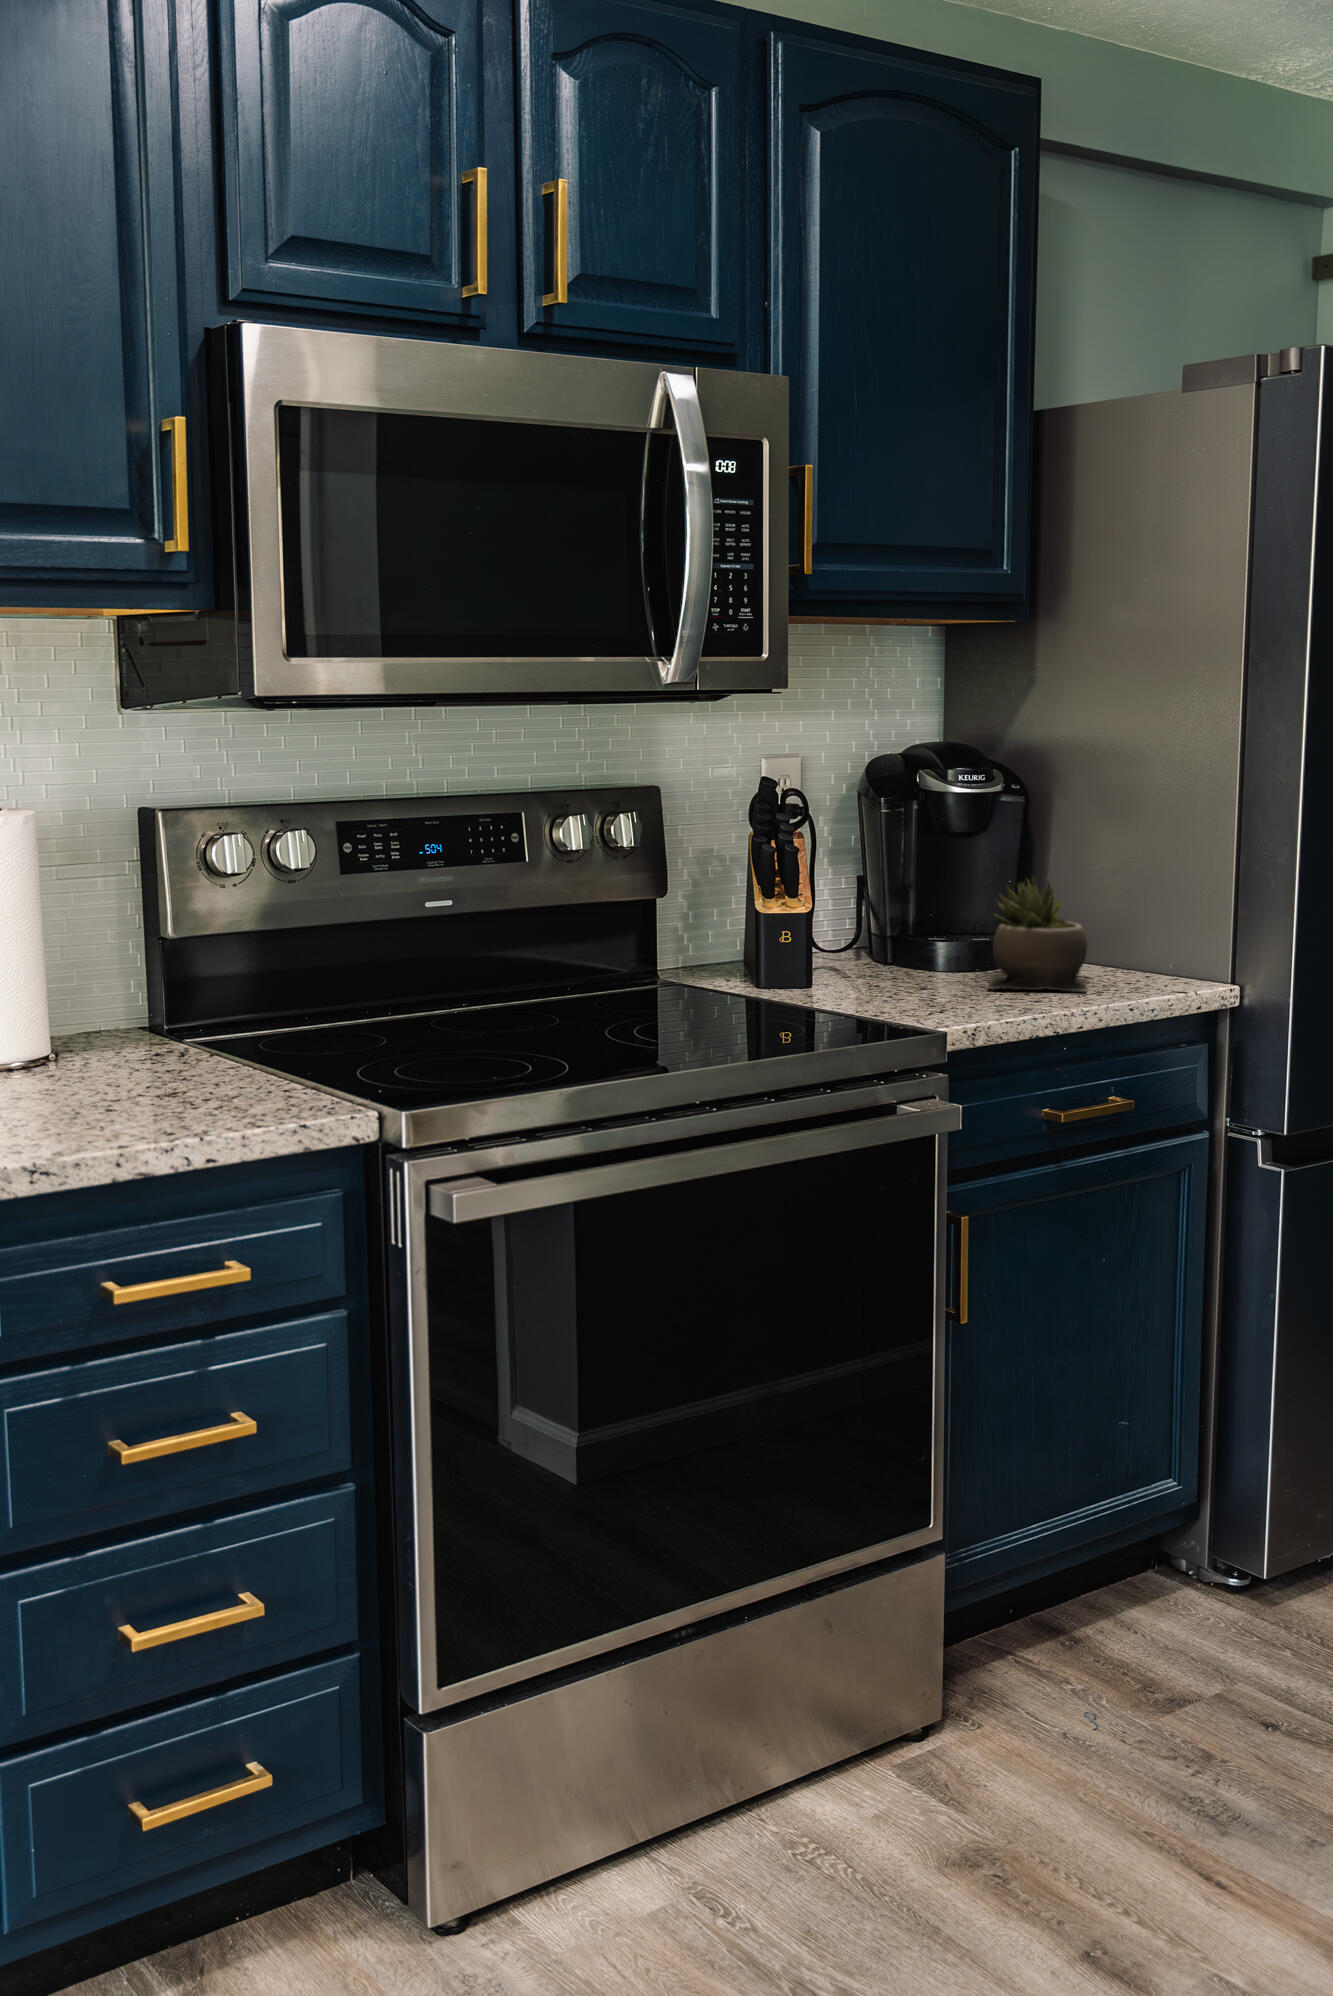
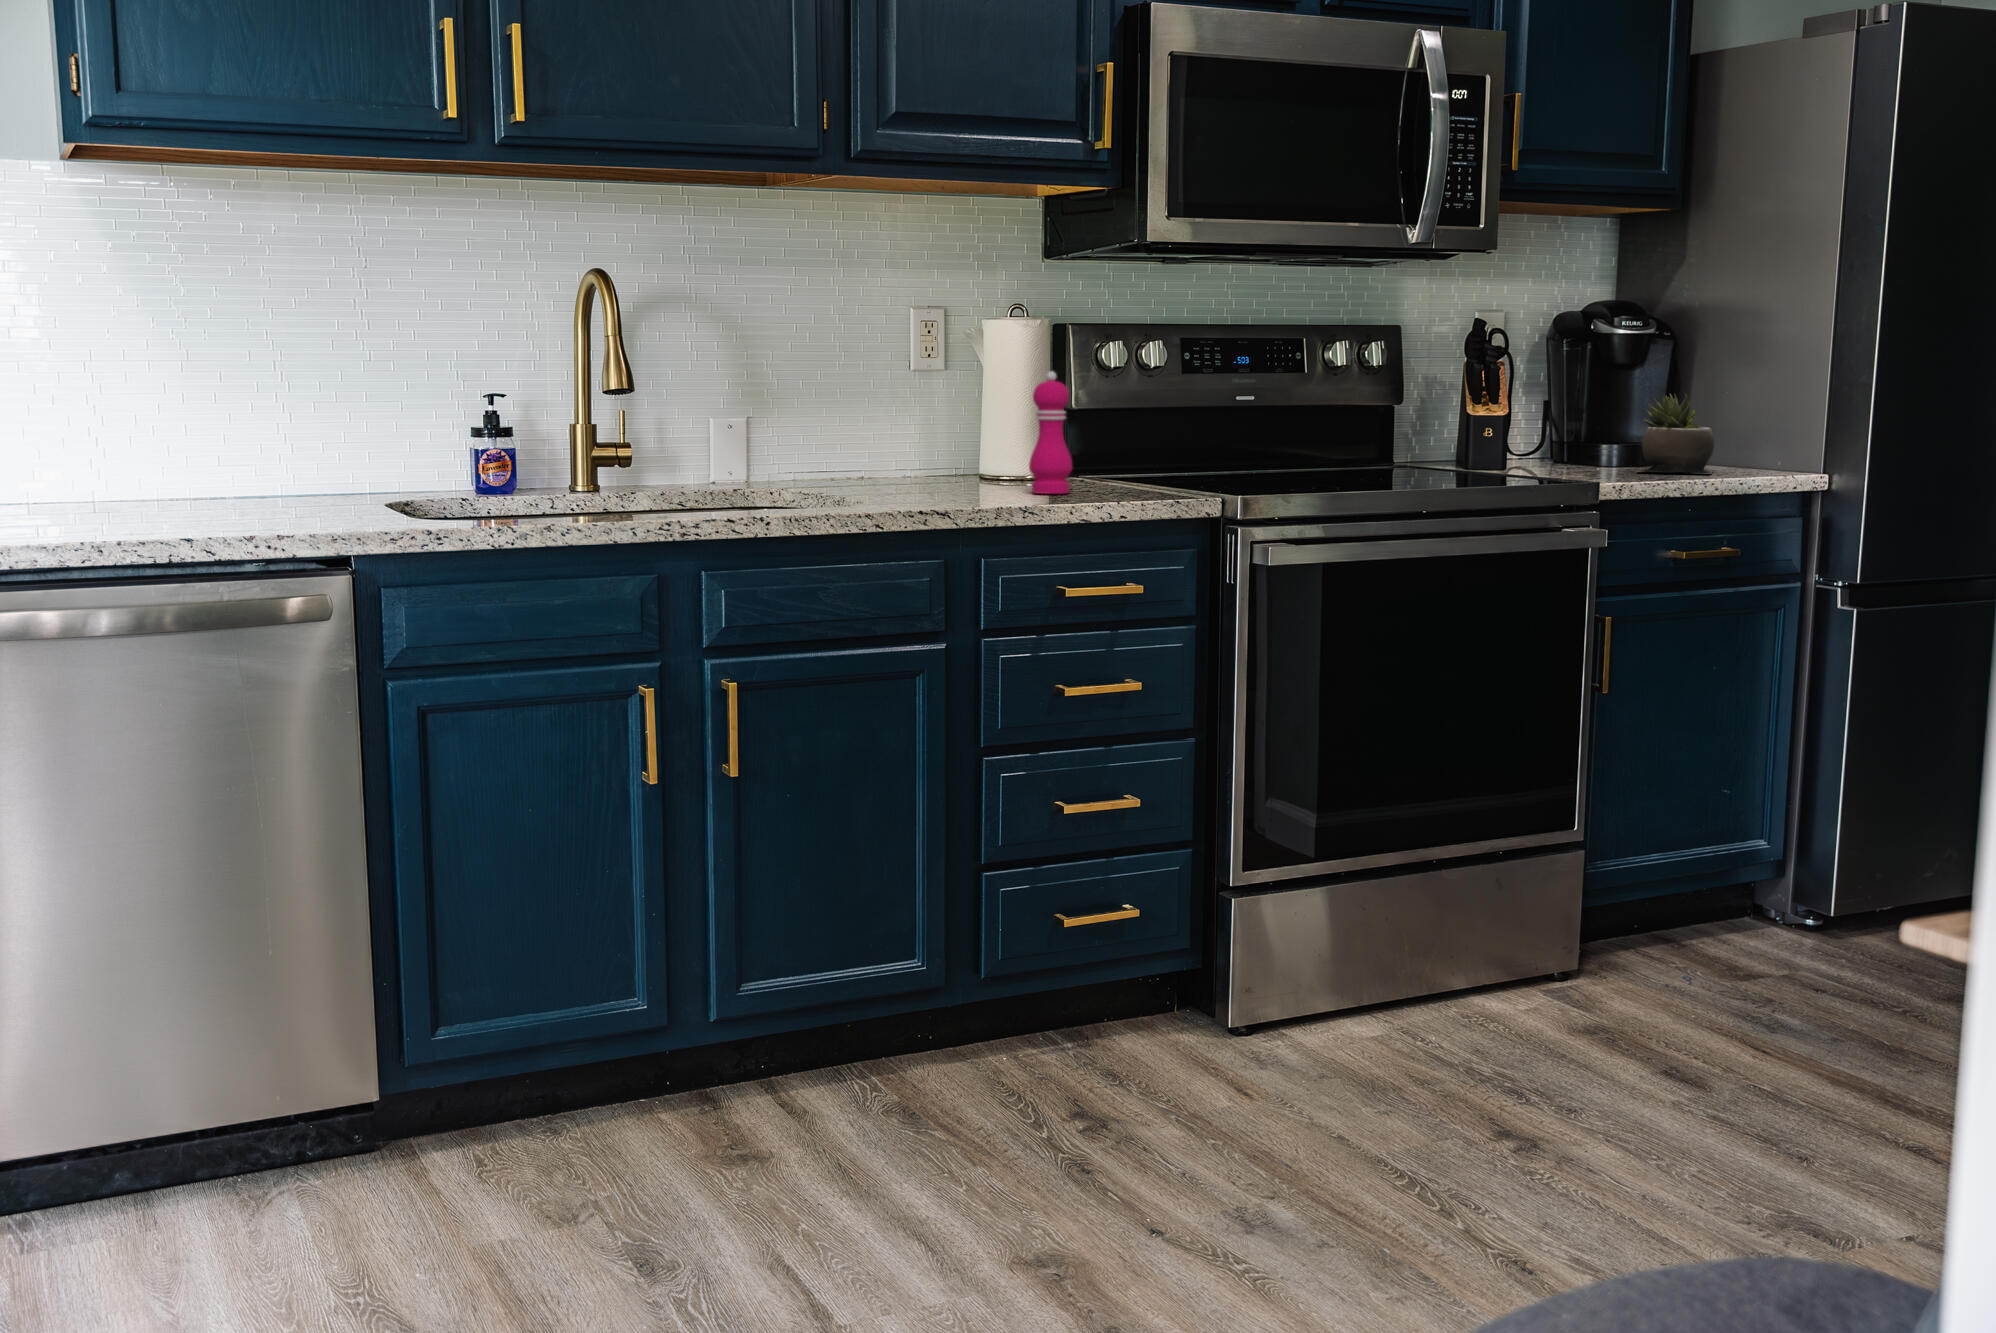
pepper mill: none [63,911,137,1111] -> present [1029,371,1072,494]

